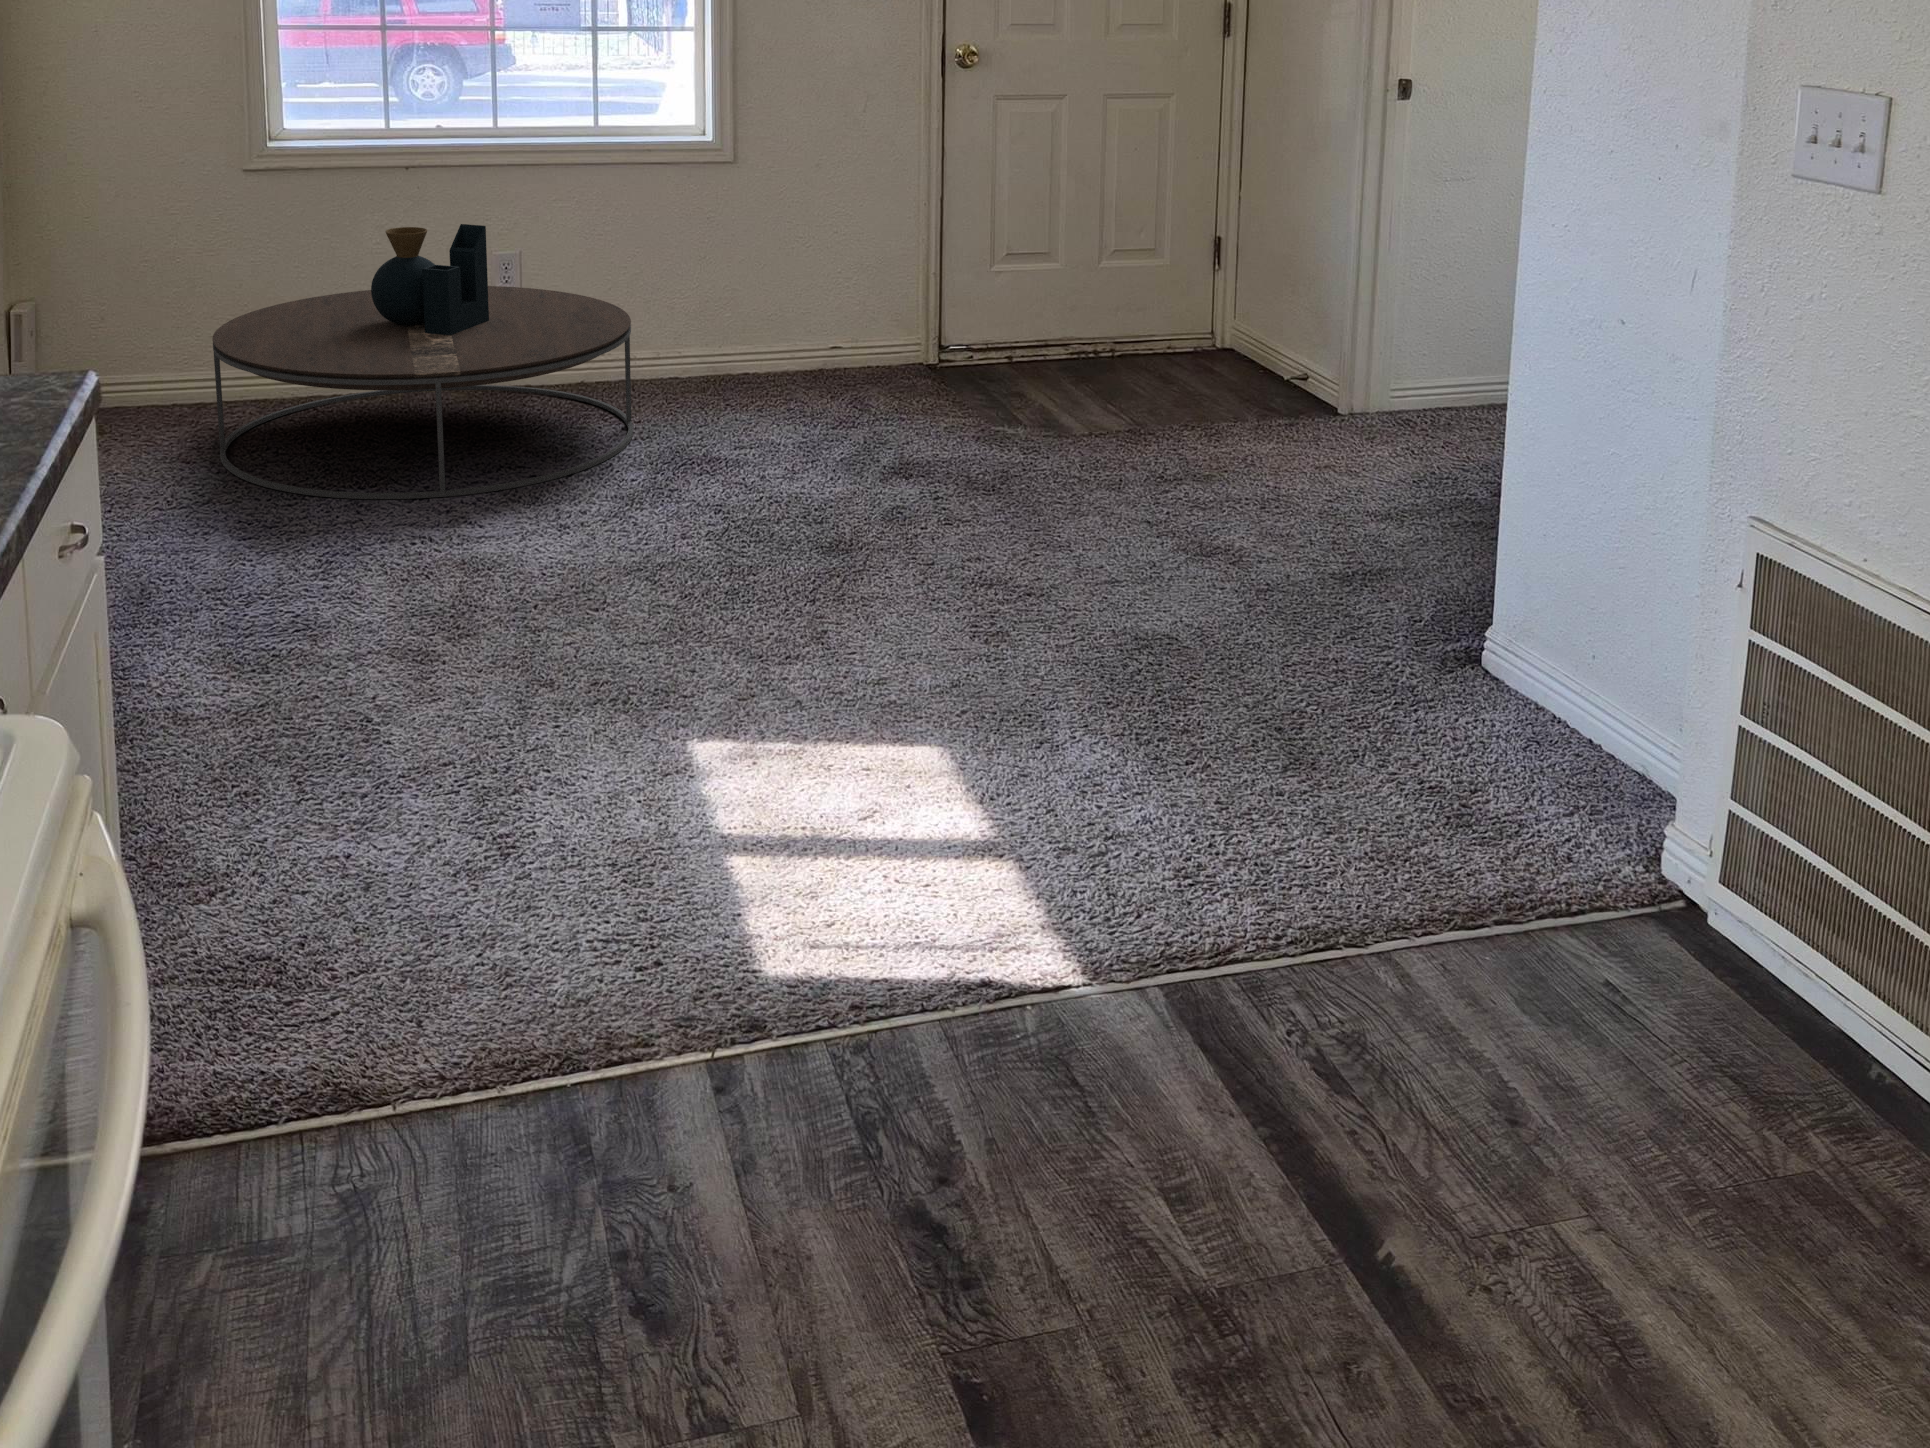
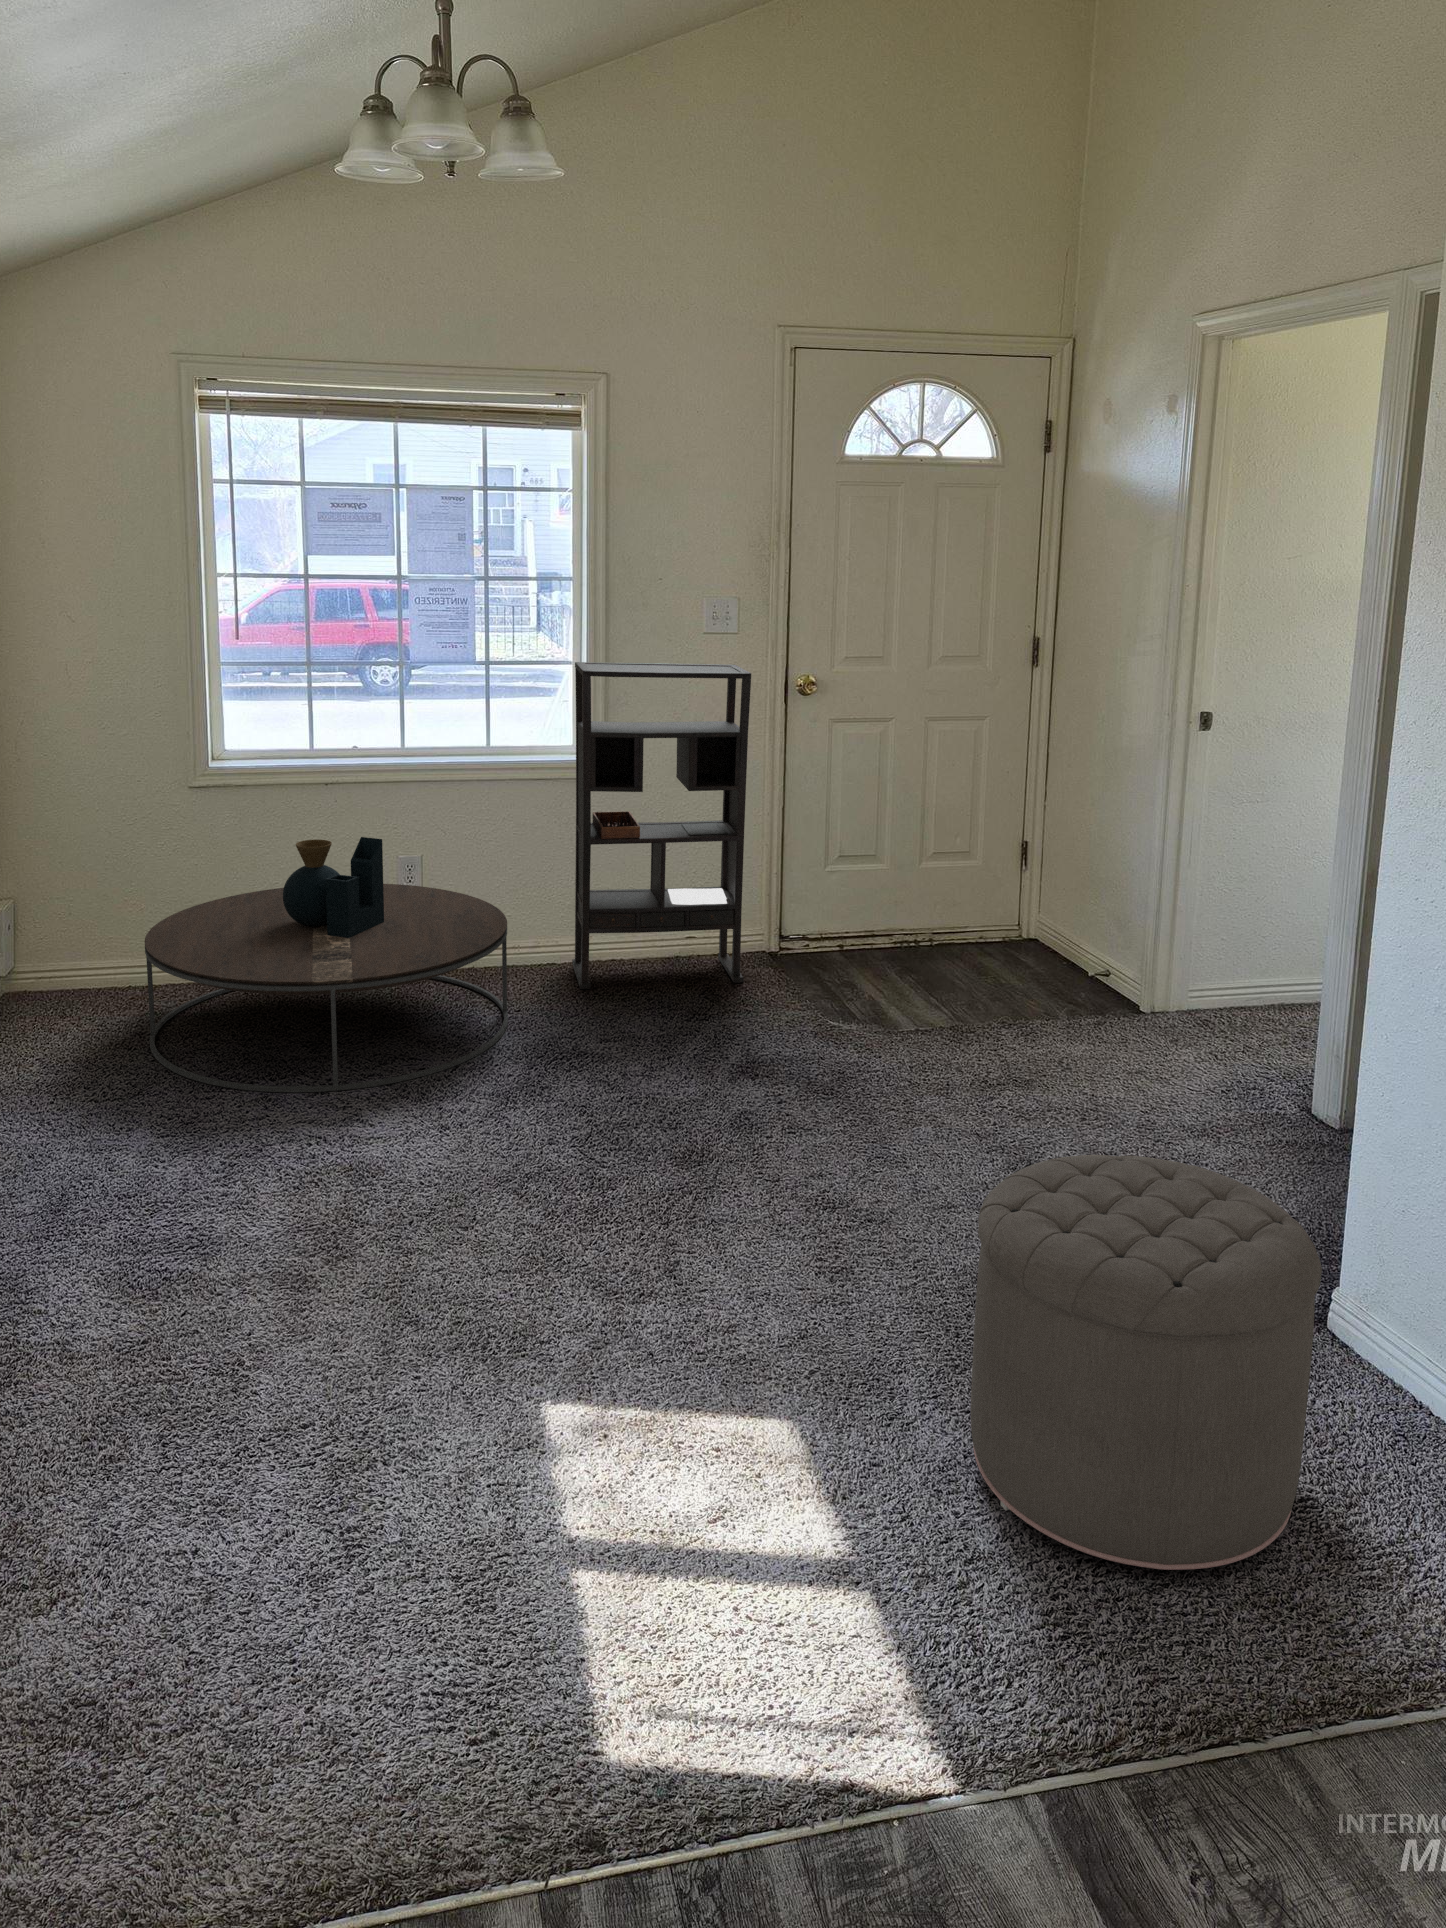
bookshelf: none [703,30,904,401] -> present [572,662,751,989]
ottoman: none [1117,477,1440,833] -> present [971,1155,1322,1570]

